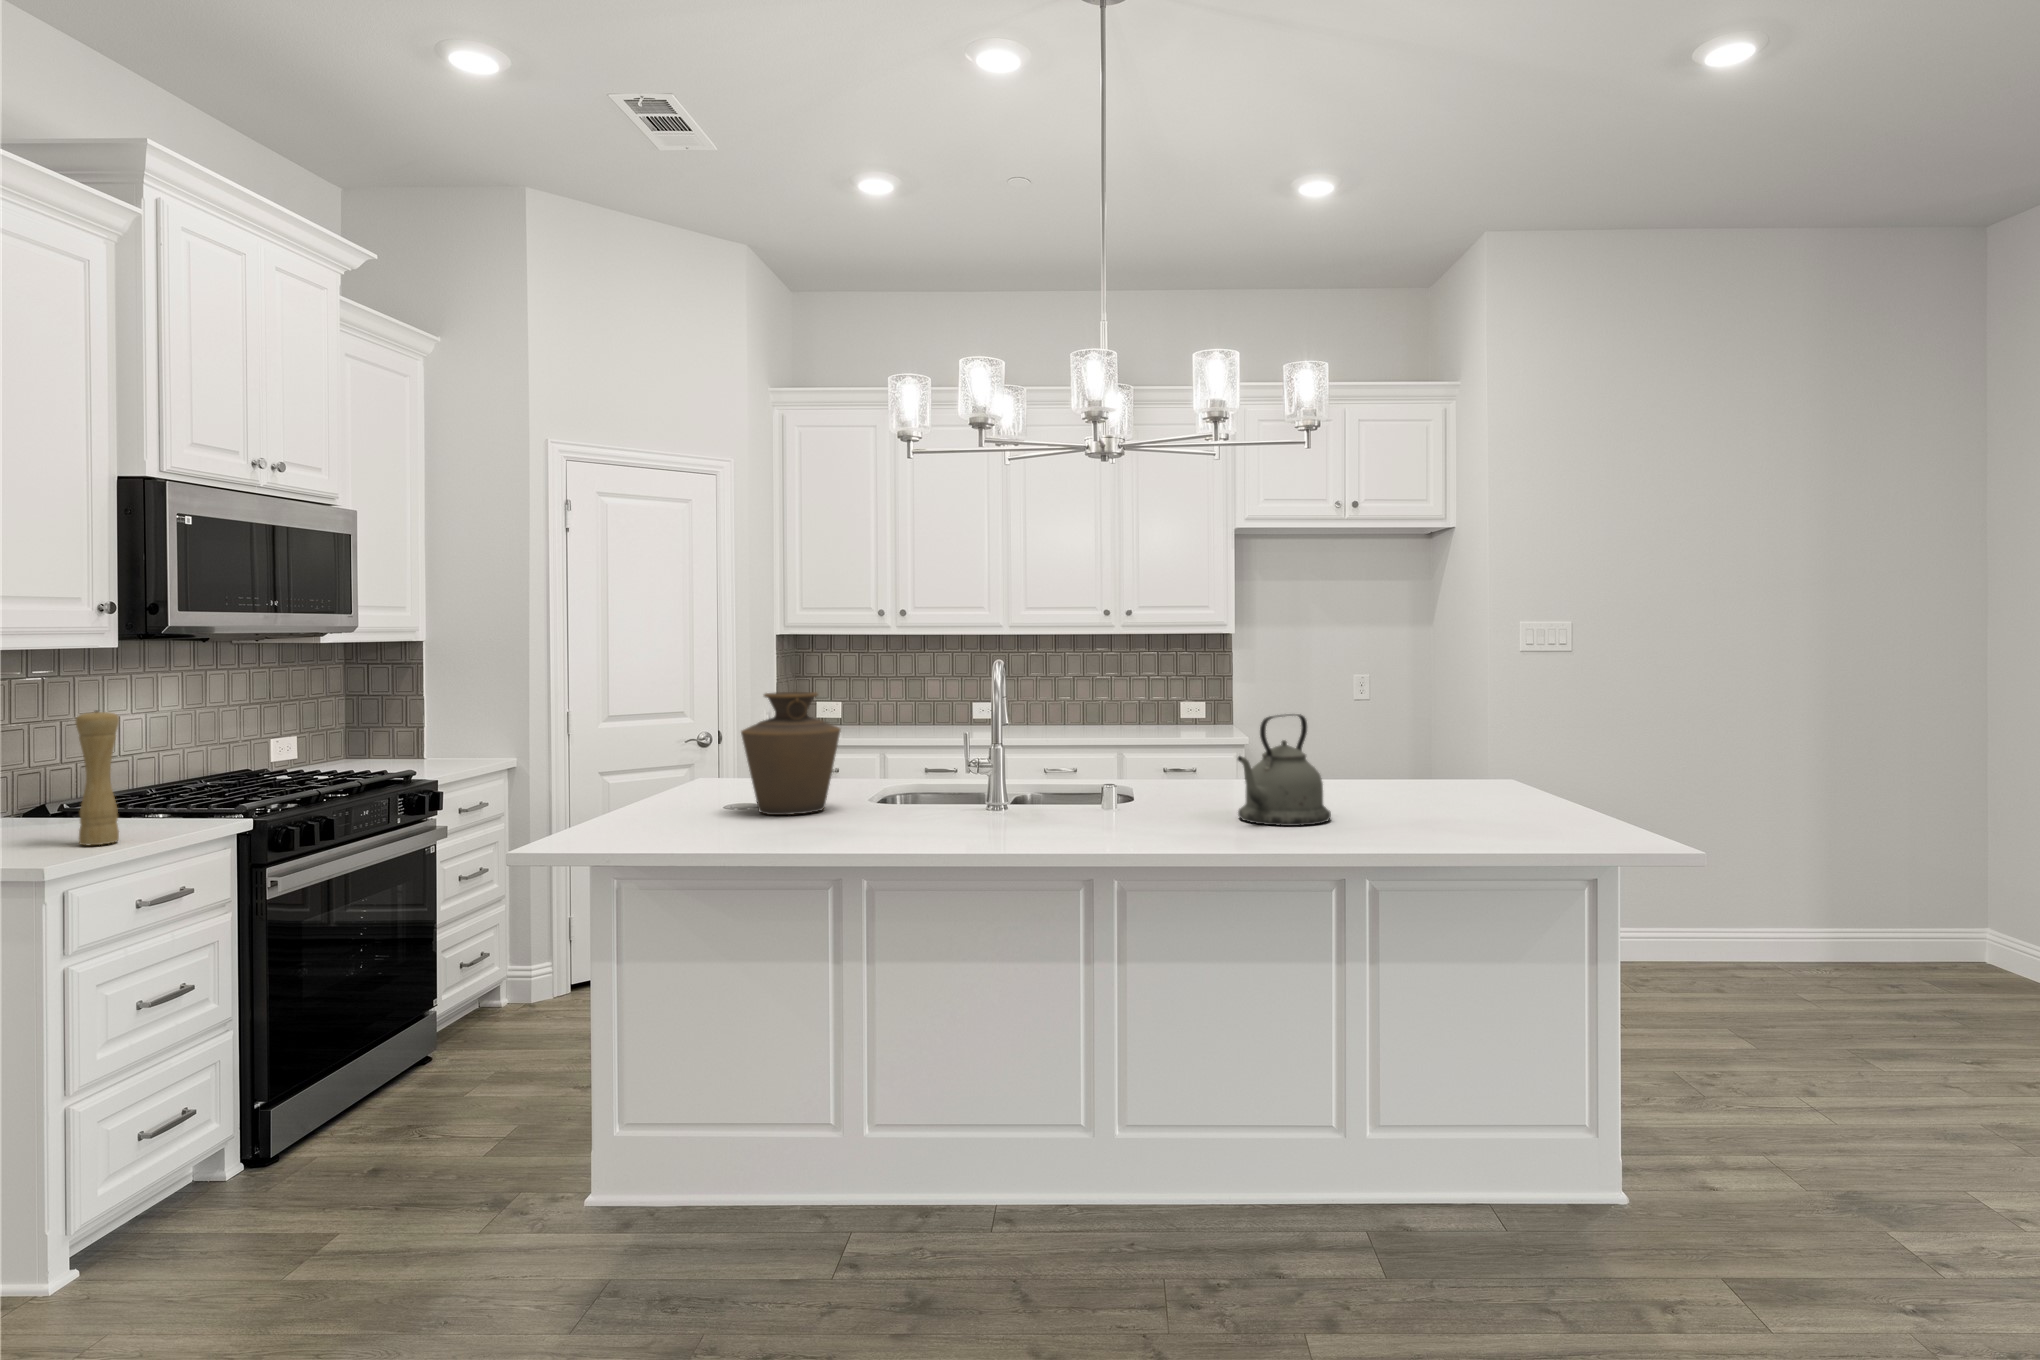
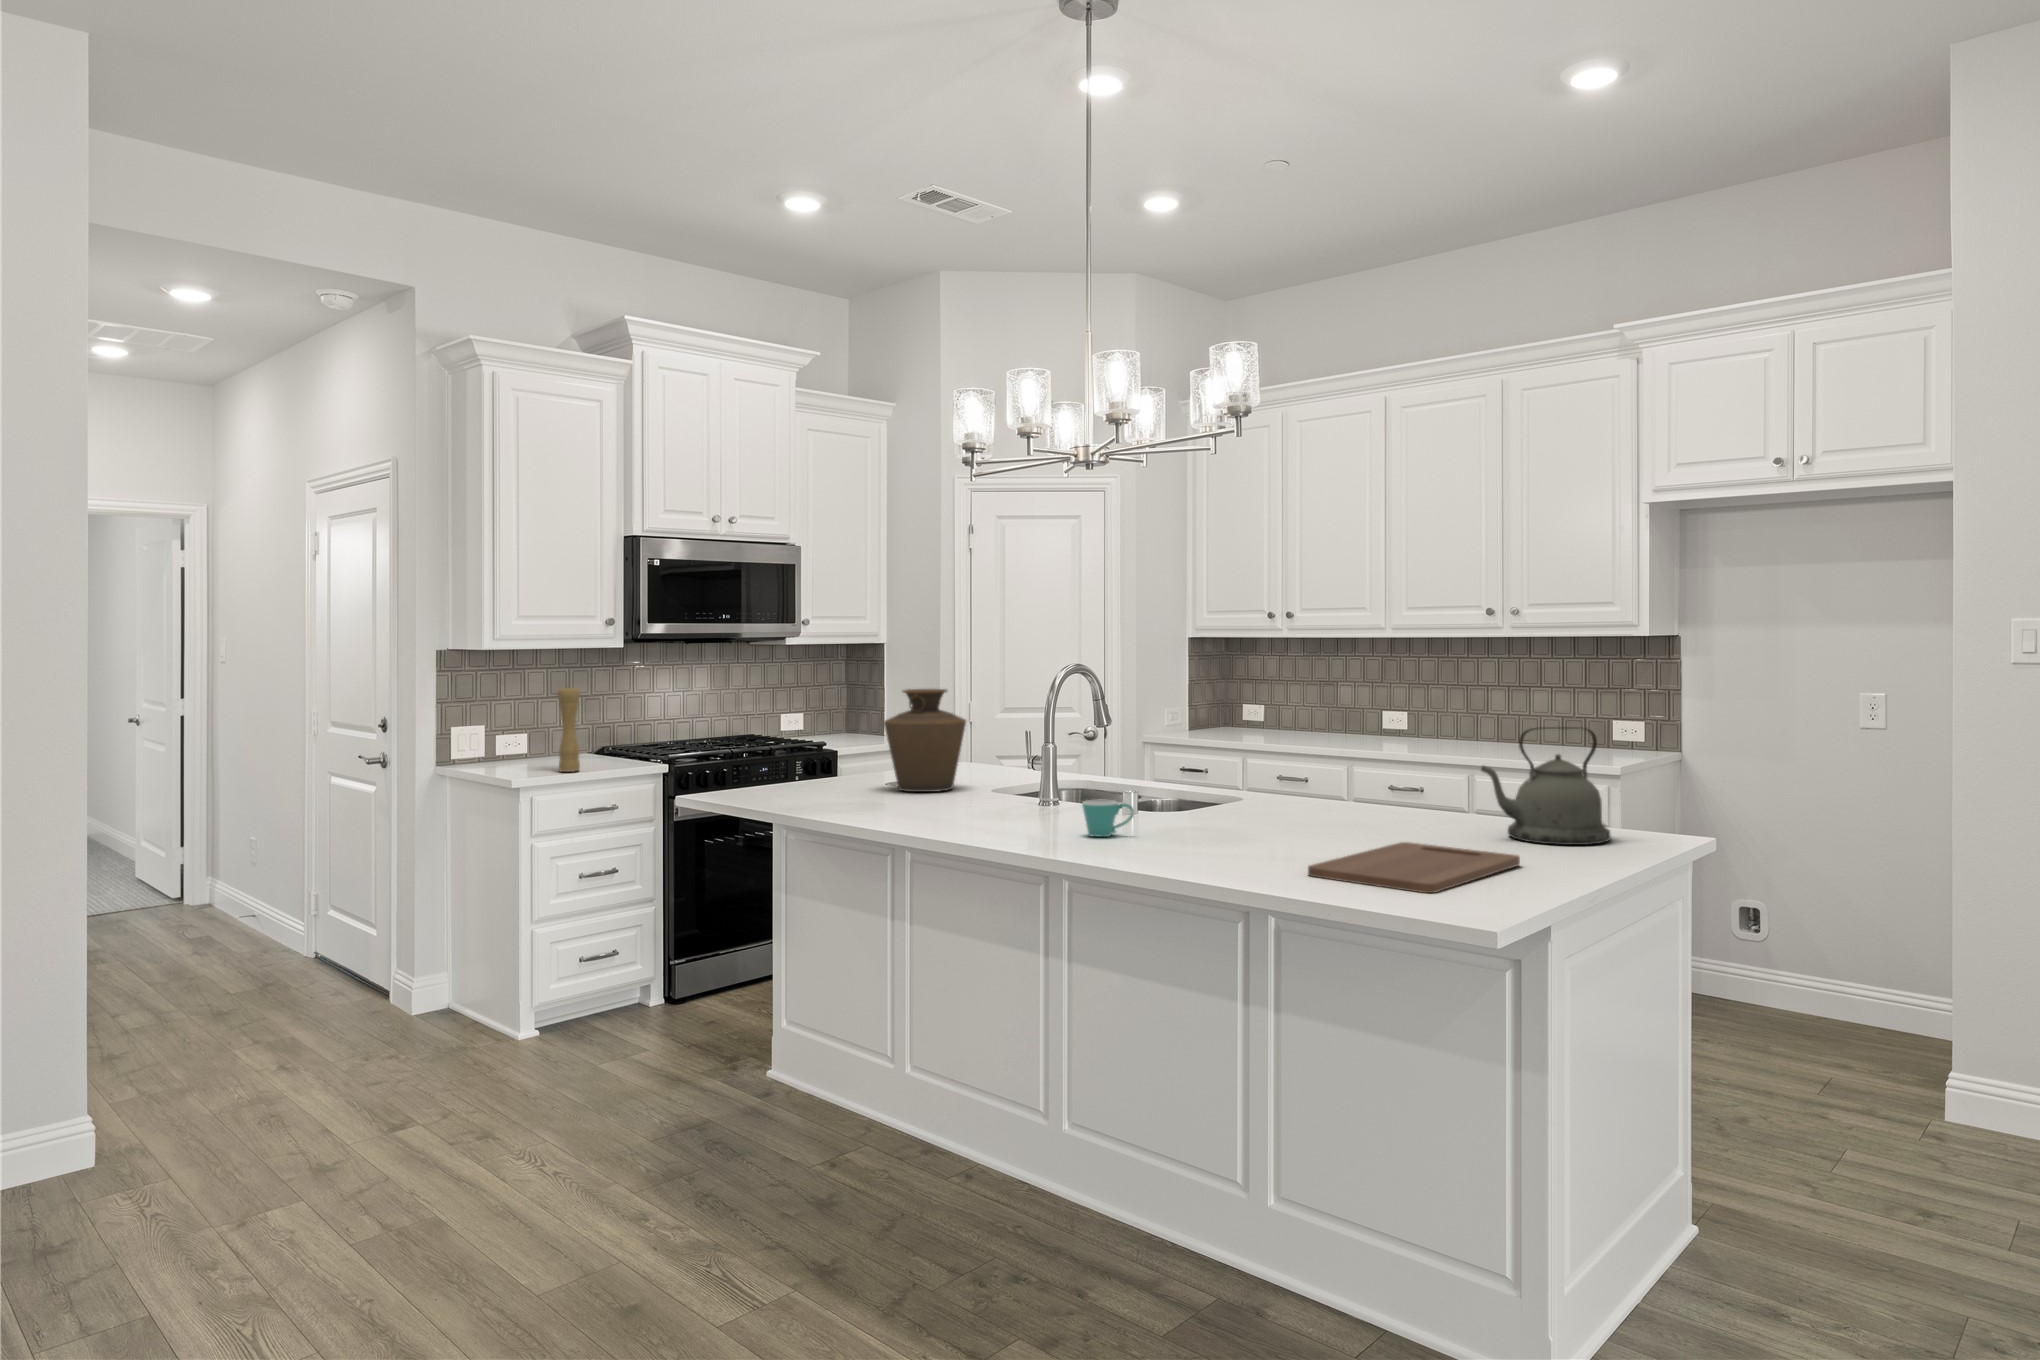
kettle: present [1238,714,1331,826] -> present [1481,727,1611,845]
mug: none [1169,796,1216,835] -> present [1082,800,1134,837]
cutting board: none [1437,807,1604,842] -> present [1308,842,1520,893]

